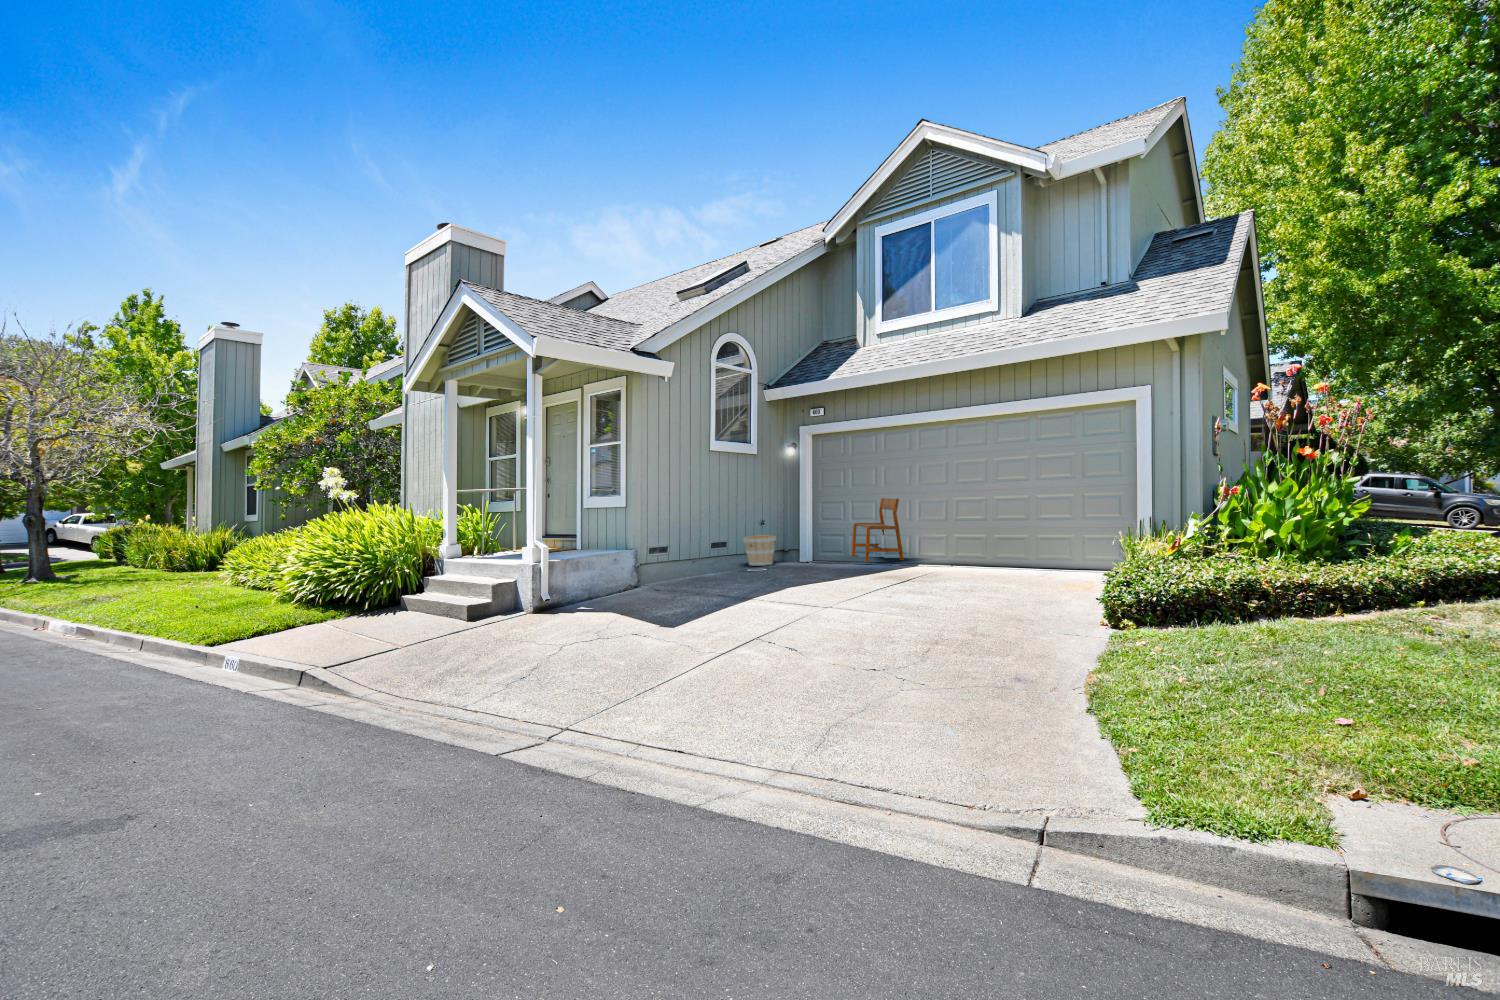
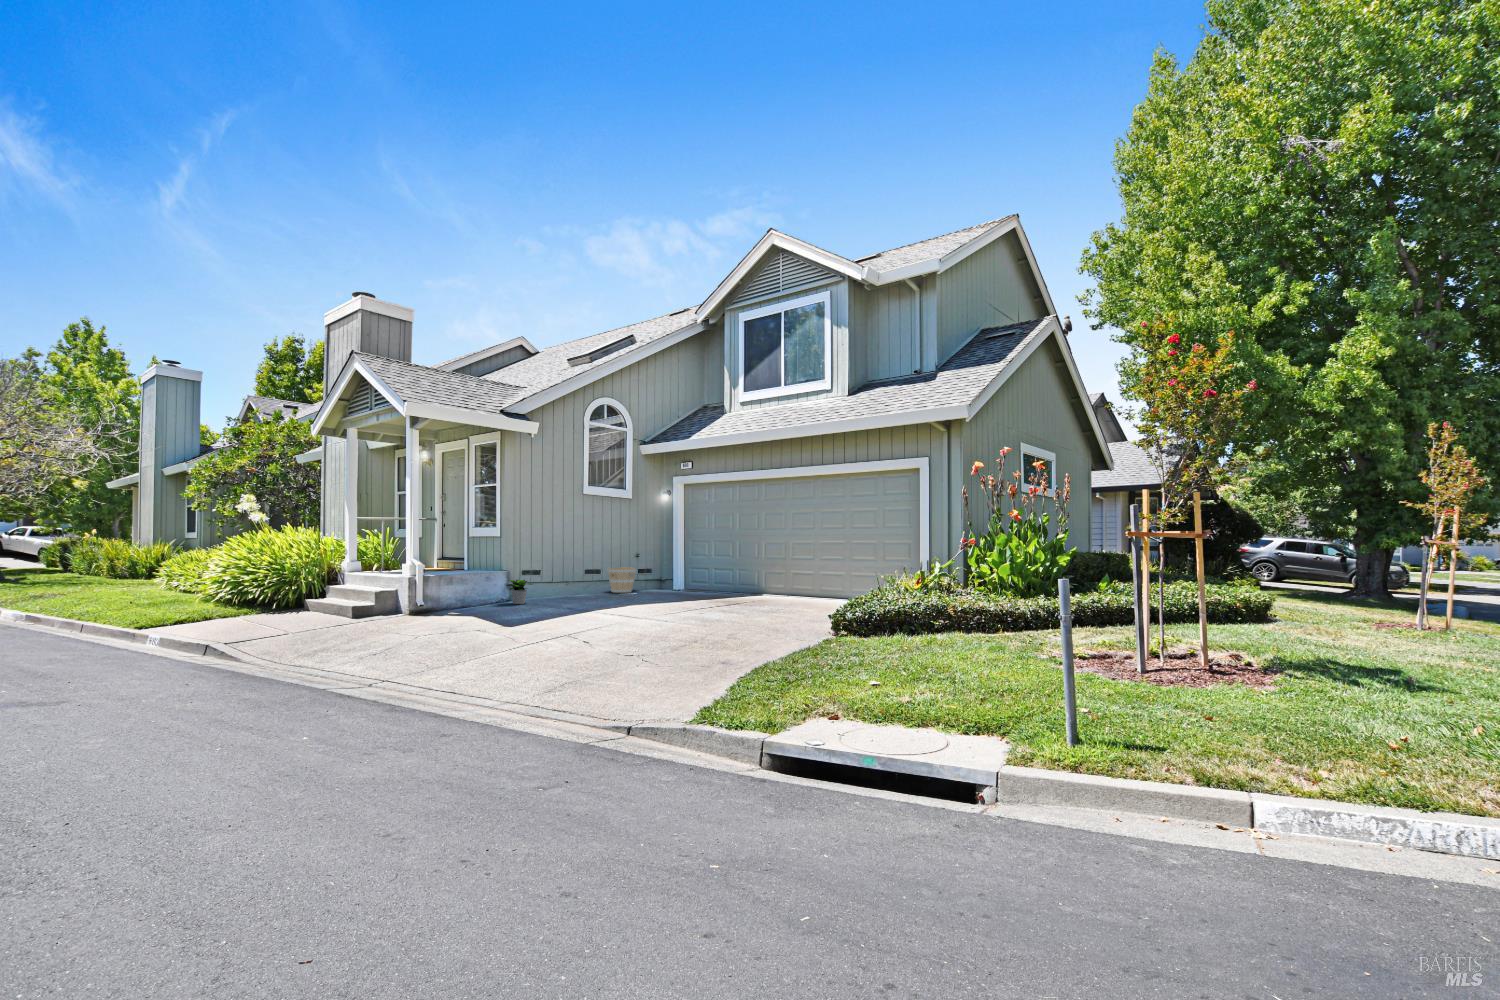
bench: present [852,498,904,562] -> none [701,541,736,593]
potted plant: none [635,558,670,588] -> present [506,580,532,604]

